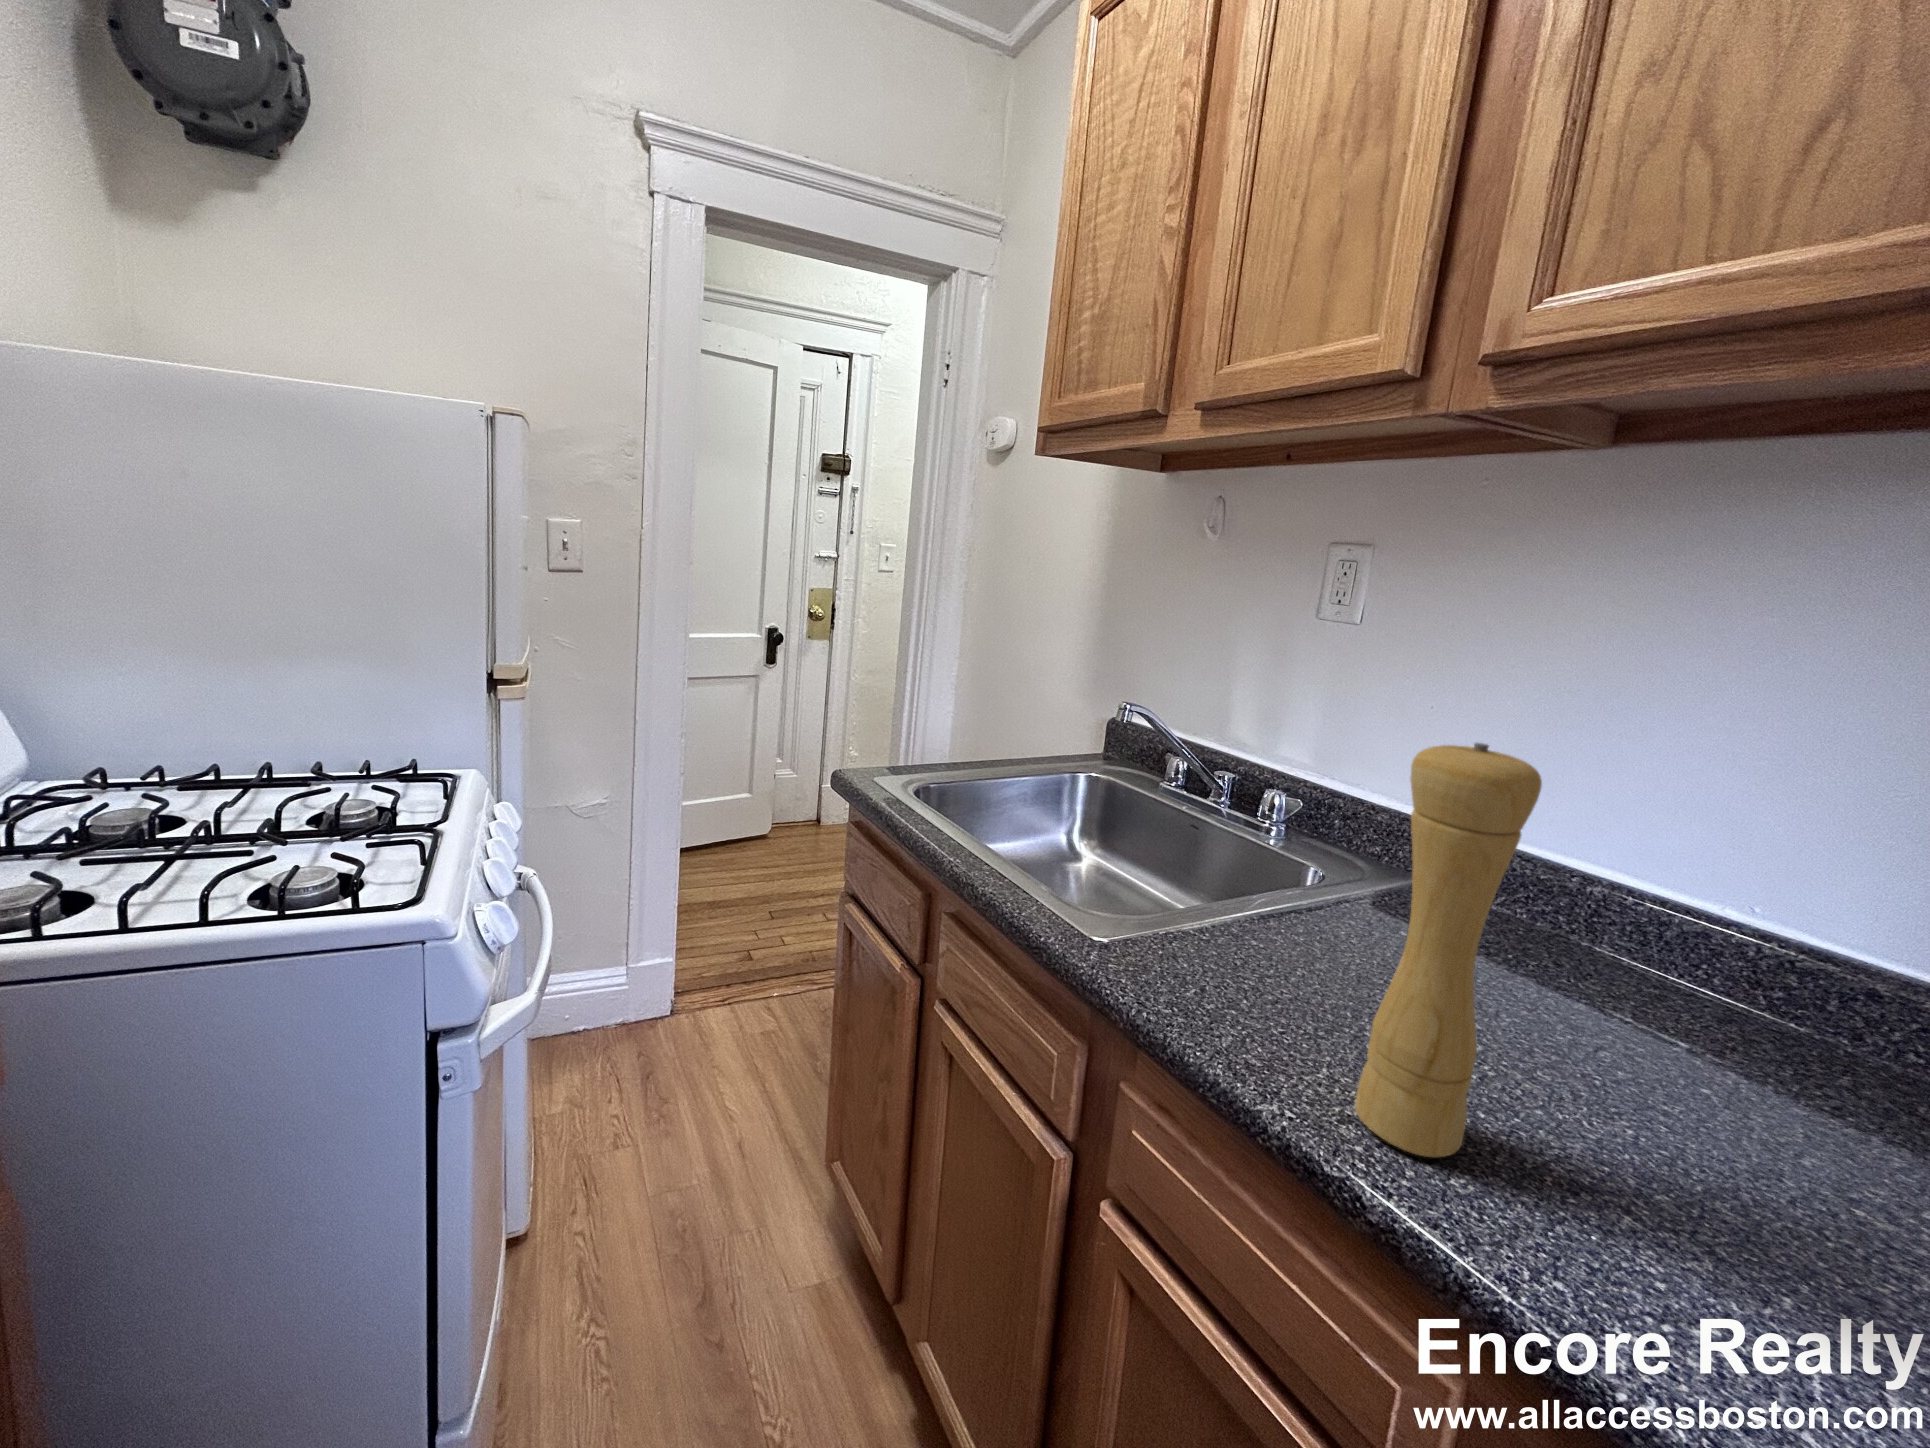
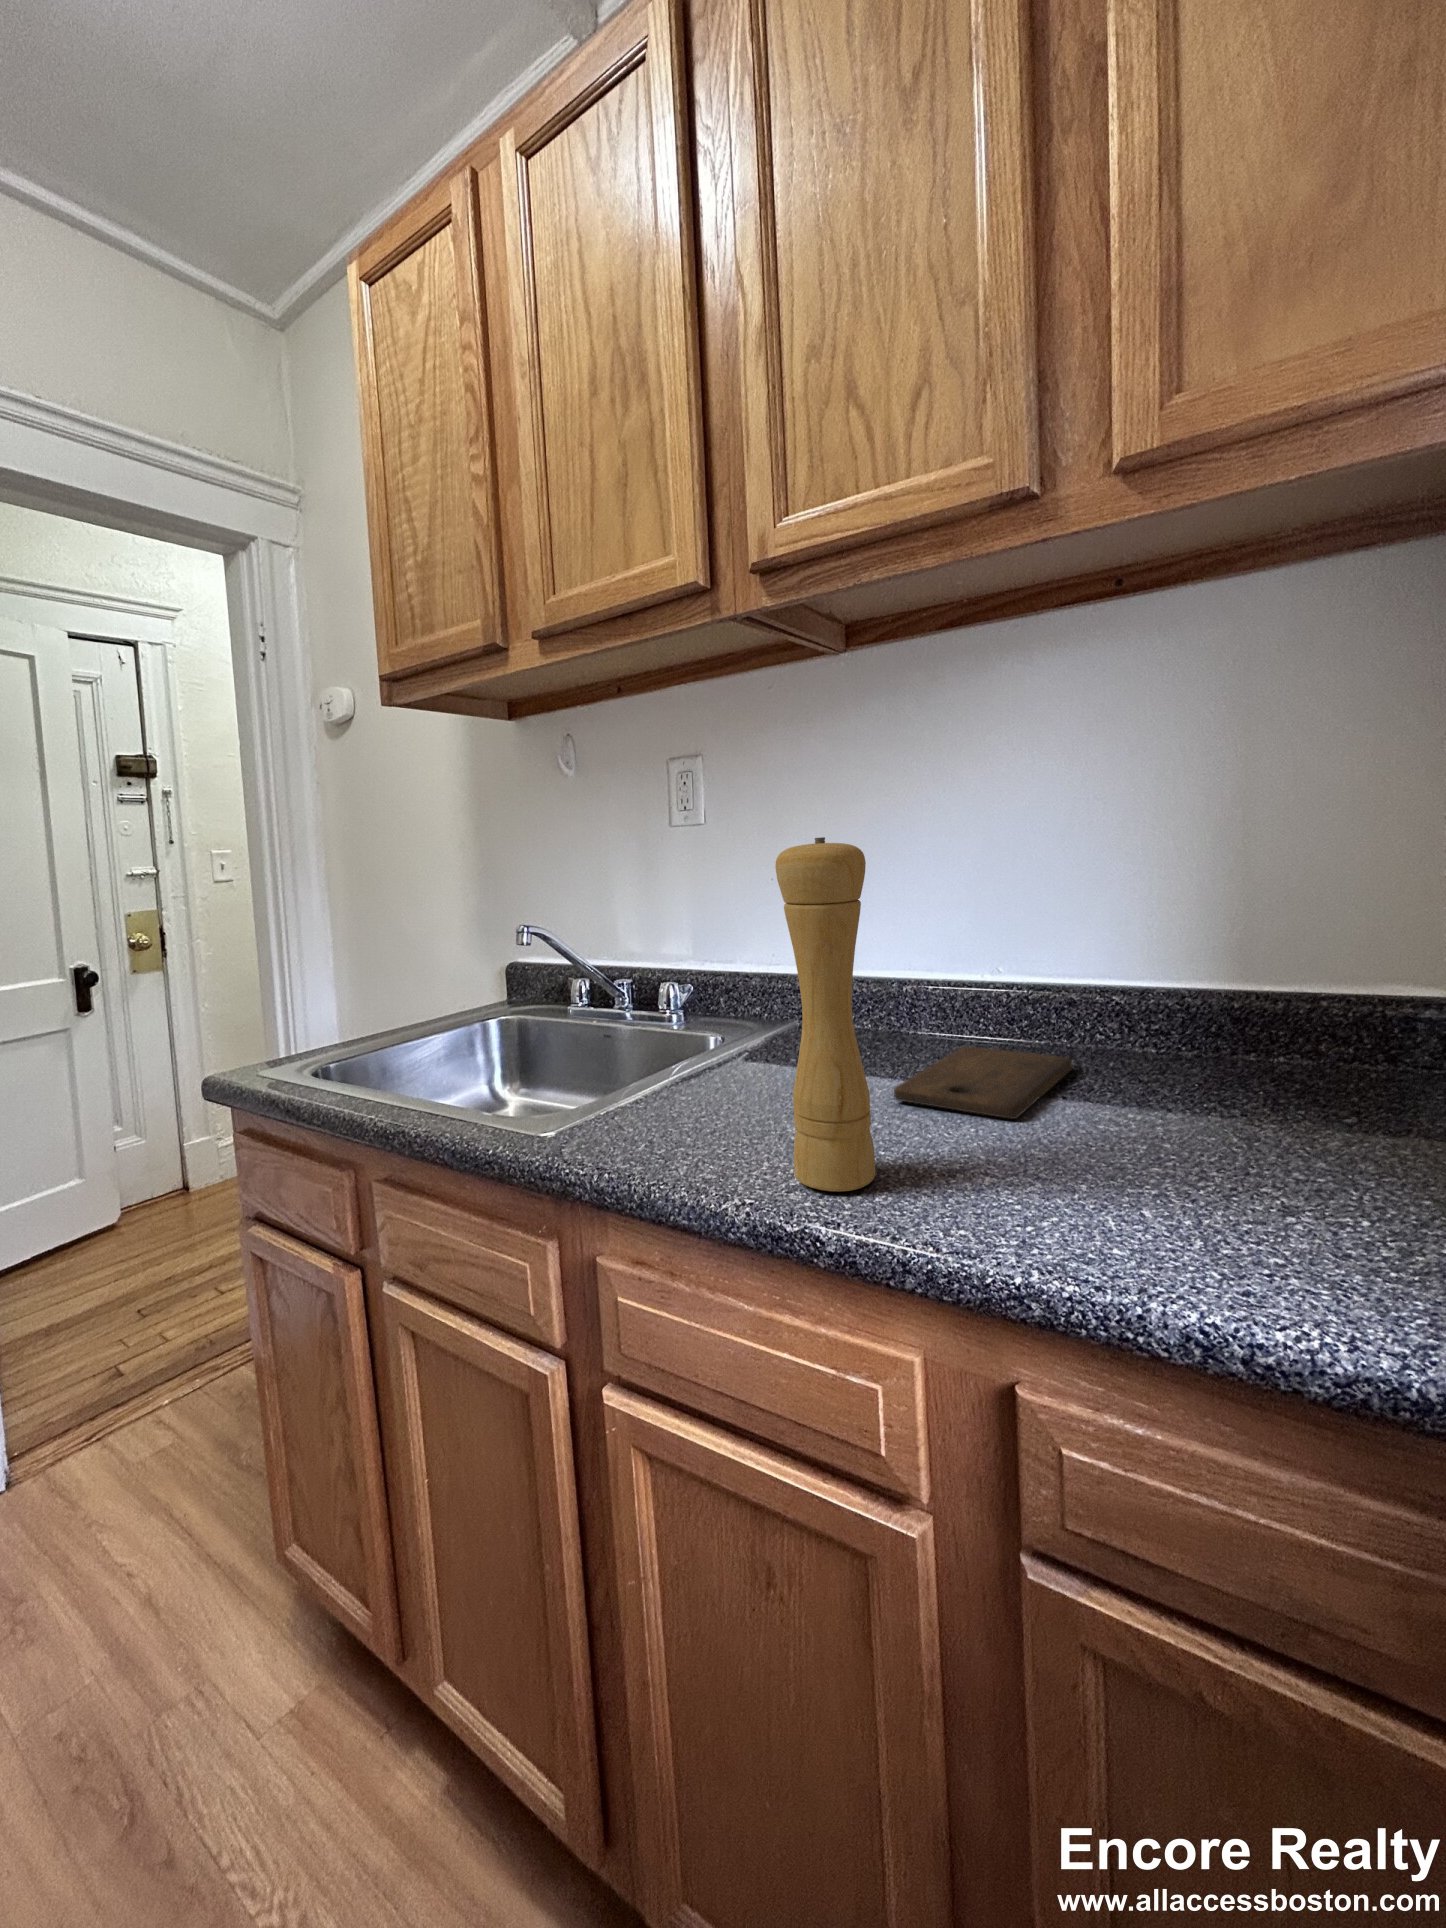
cutting board: none [1525,996,1841,1141] -> present [894,1046,1072,1119]

